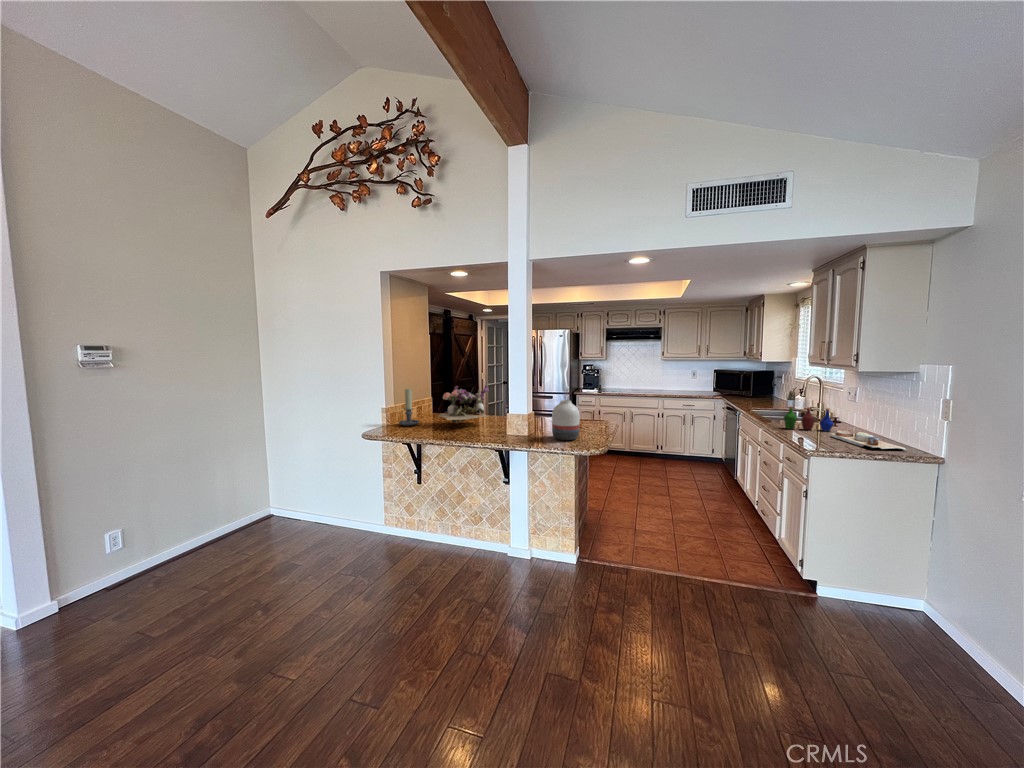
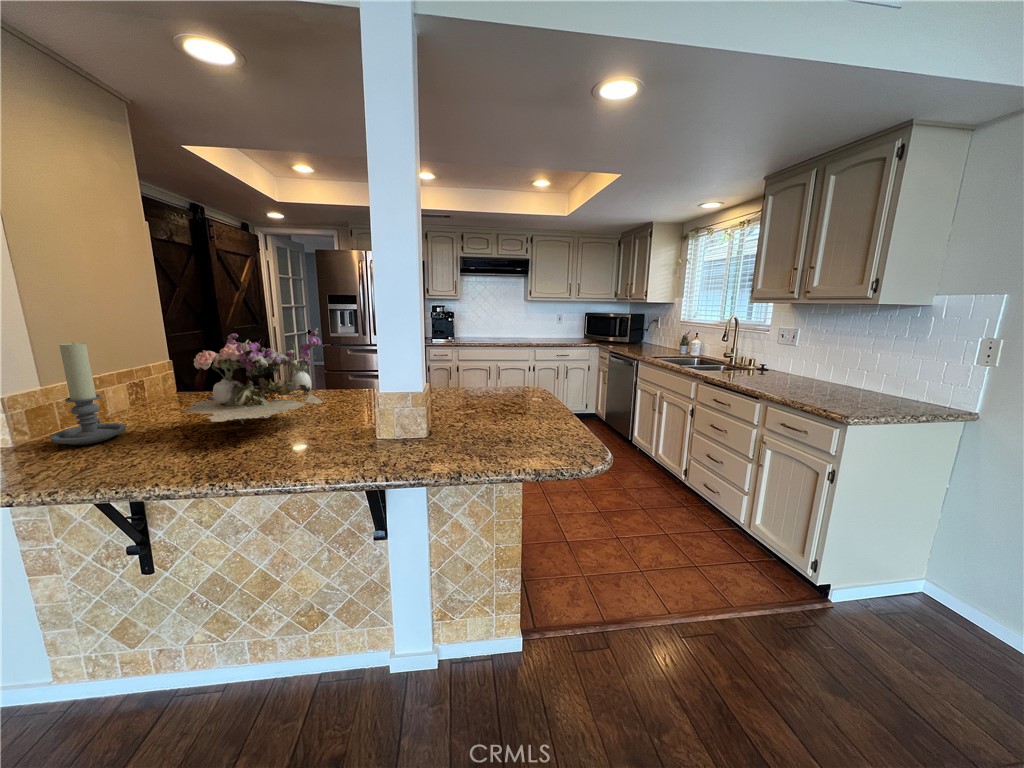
vase: present [552,400,580,440] -> none [496,359,555,447]
bottle: present [784,406,834,432] -> none [733,354,785,383]
cutting board: present [830,430,907,451] -> none [797,381,904,405]

